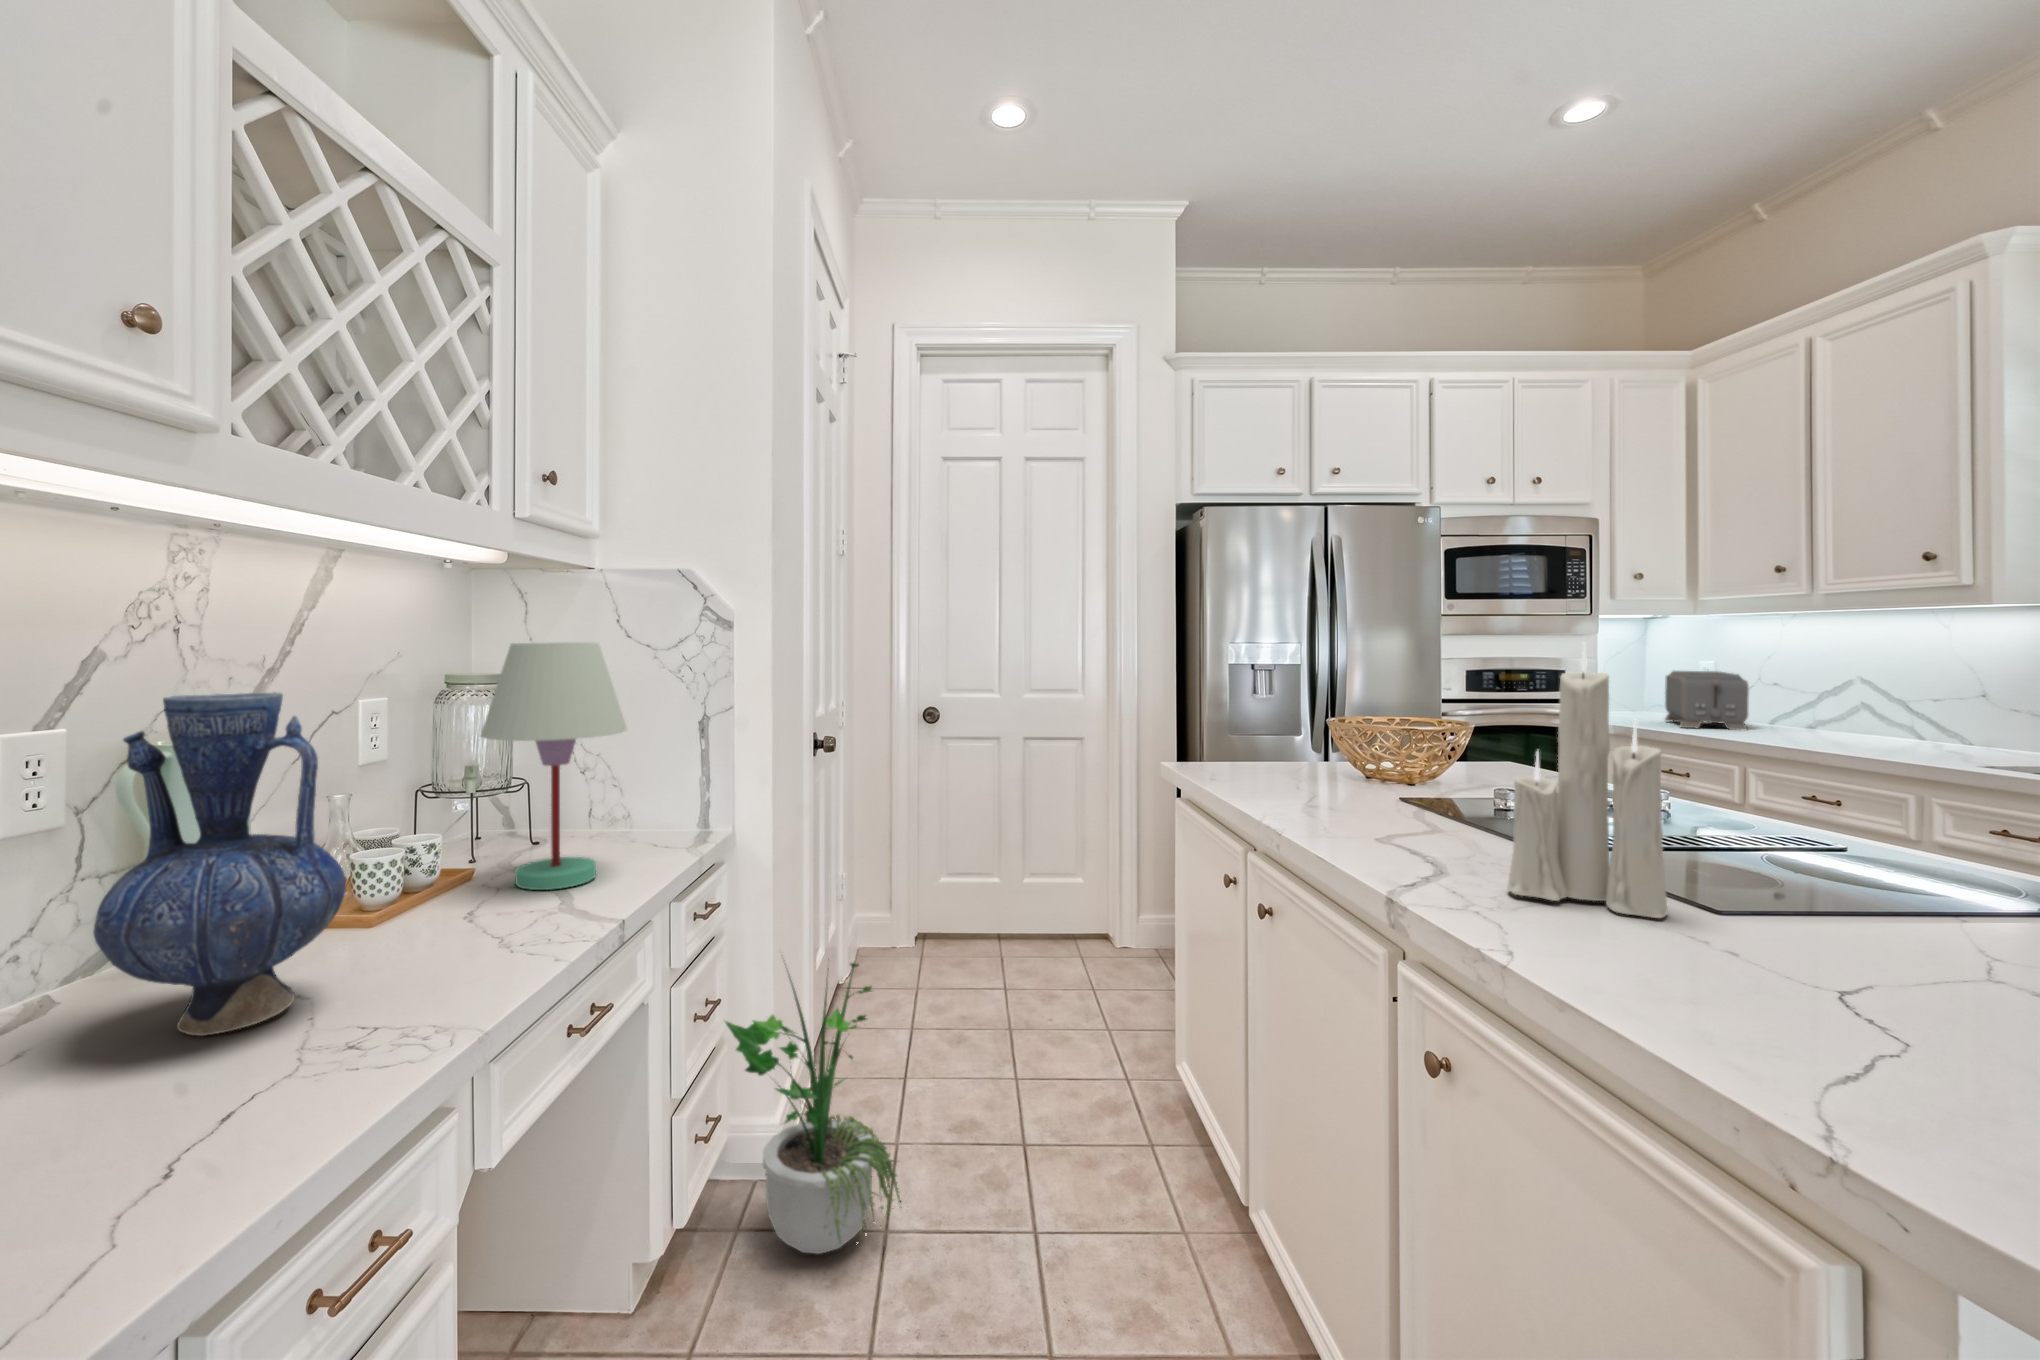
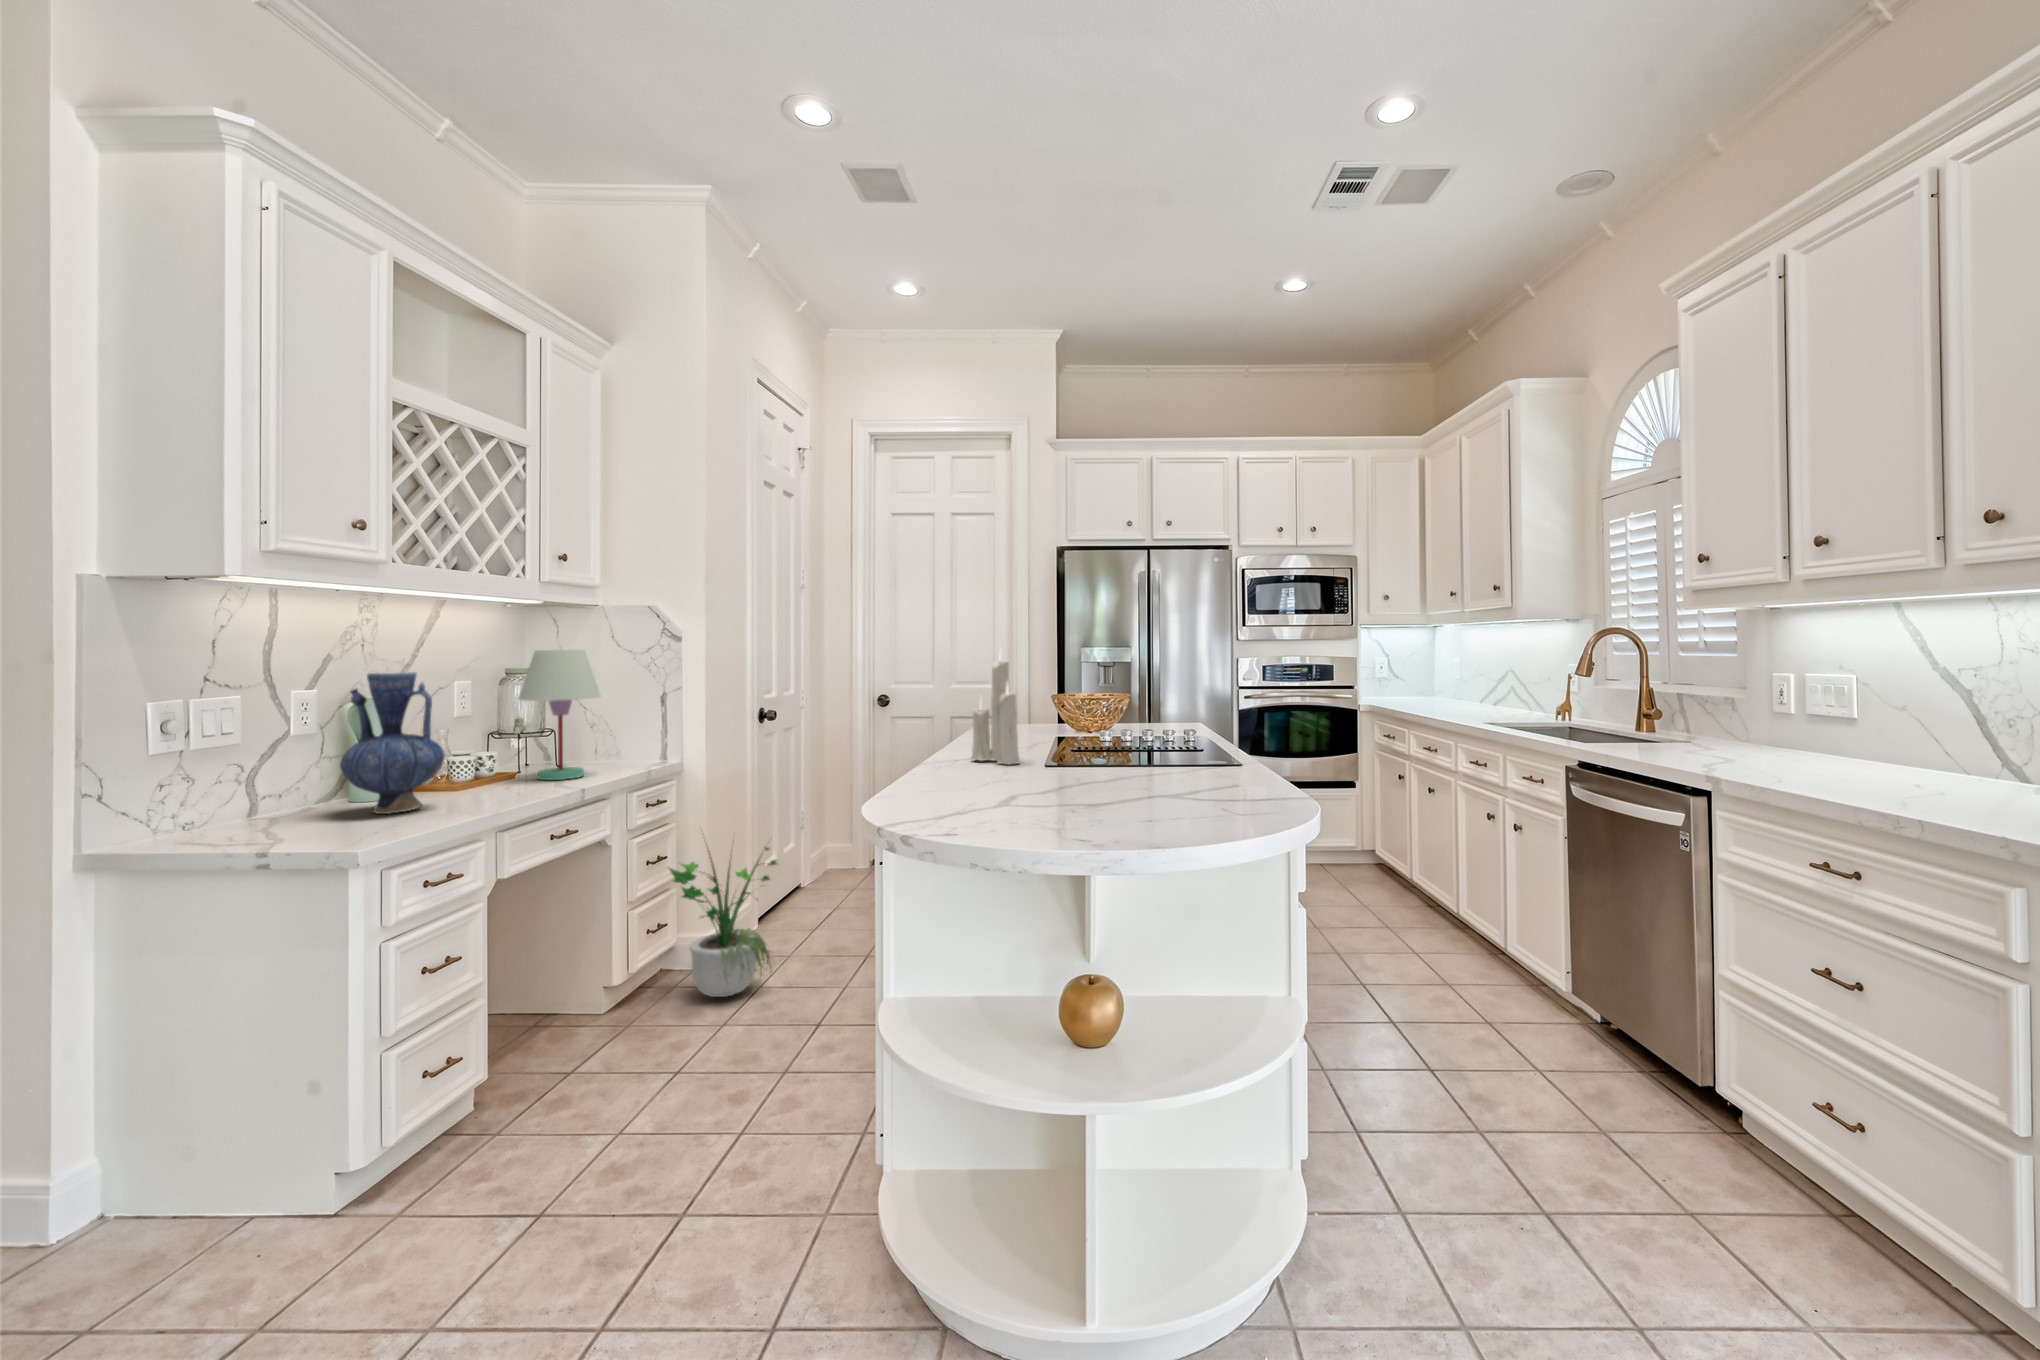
toaster: present [1665,671,1749,730] -> none [1414,666,1460,707]

